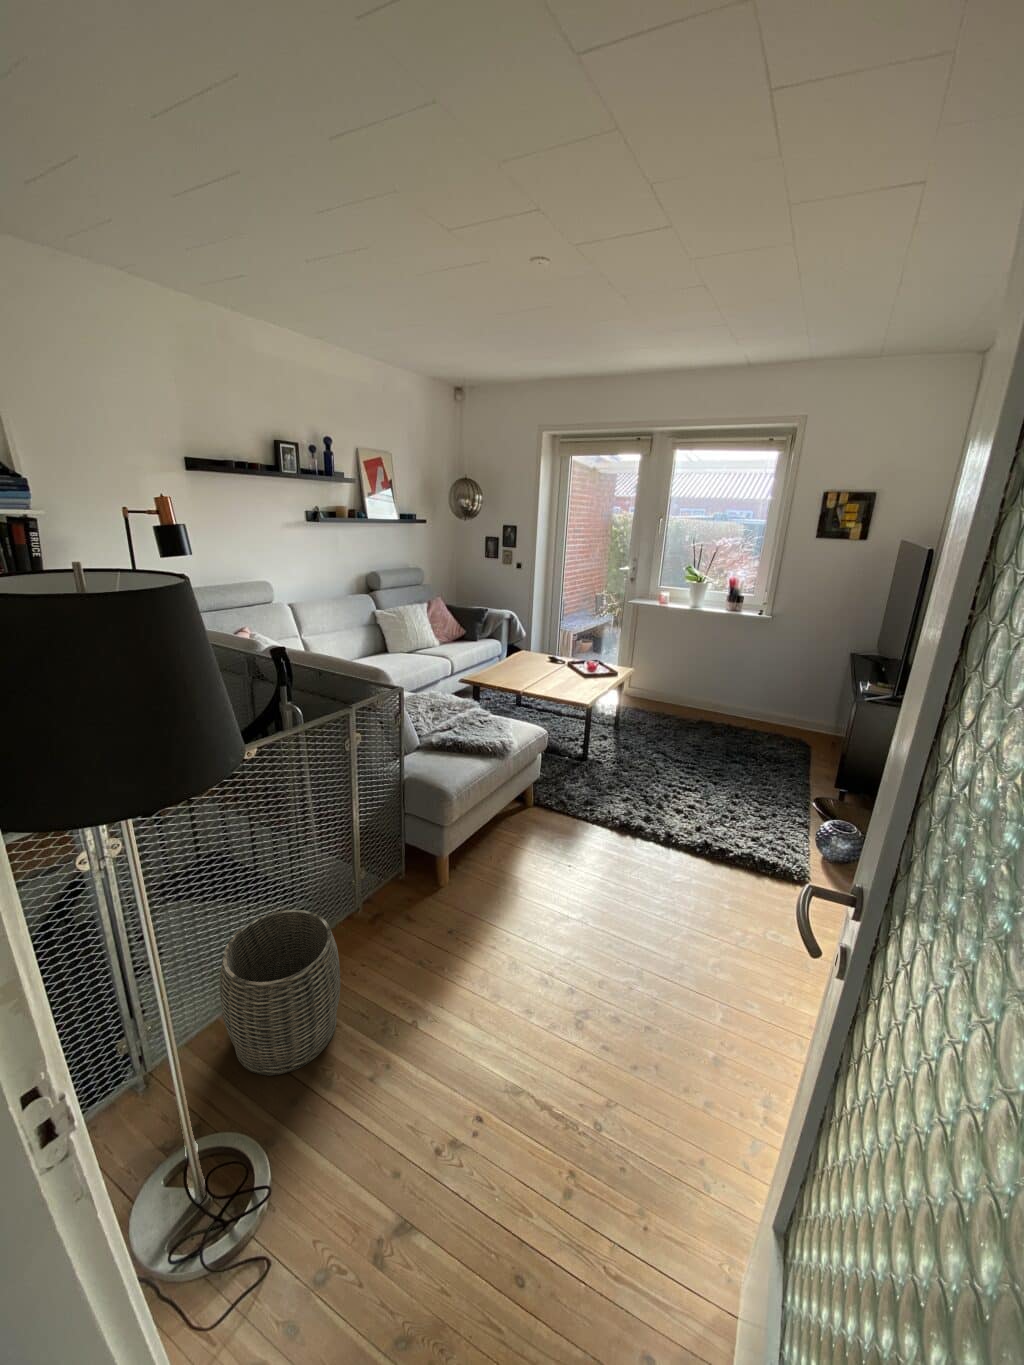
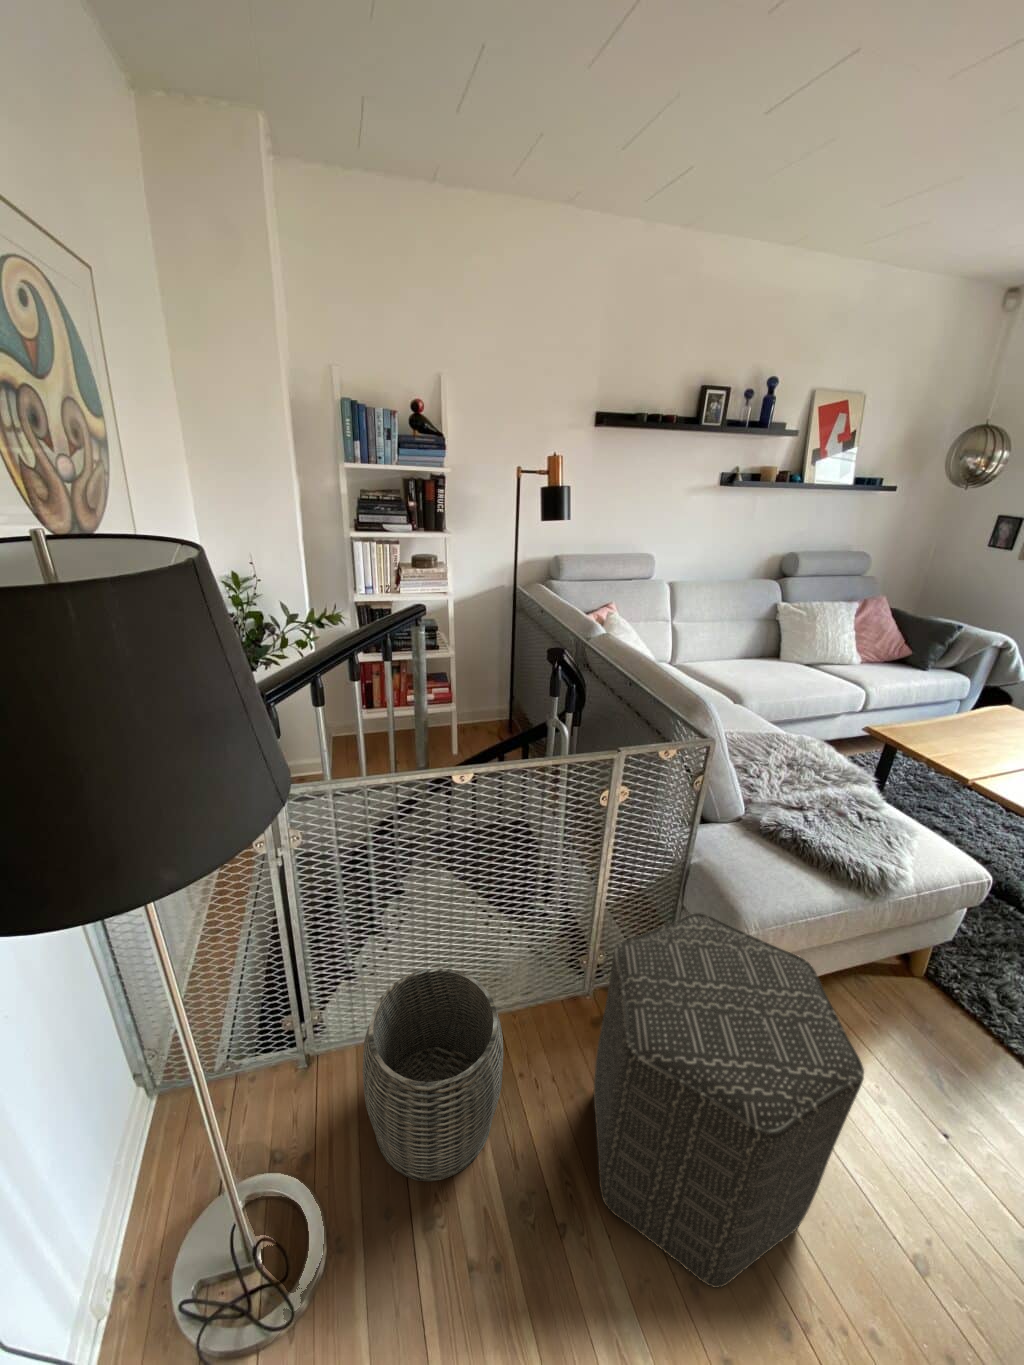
ottoman: none [388,794,533,994] -> present [594,913,864,1288]

